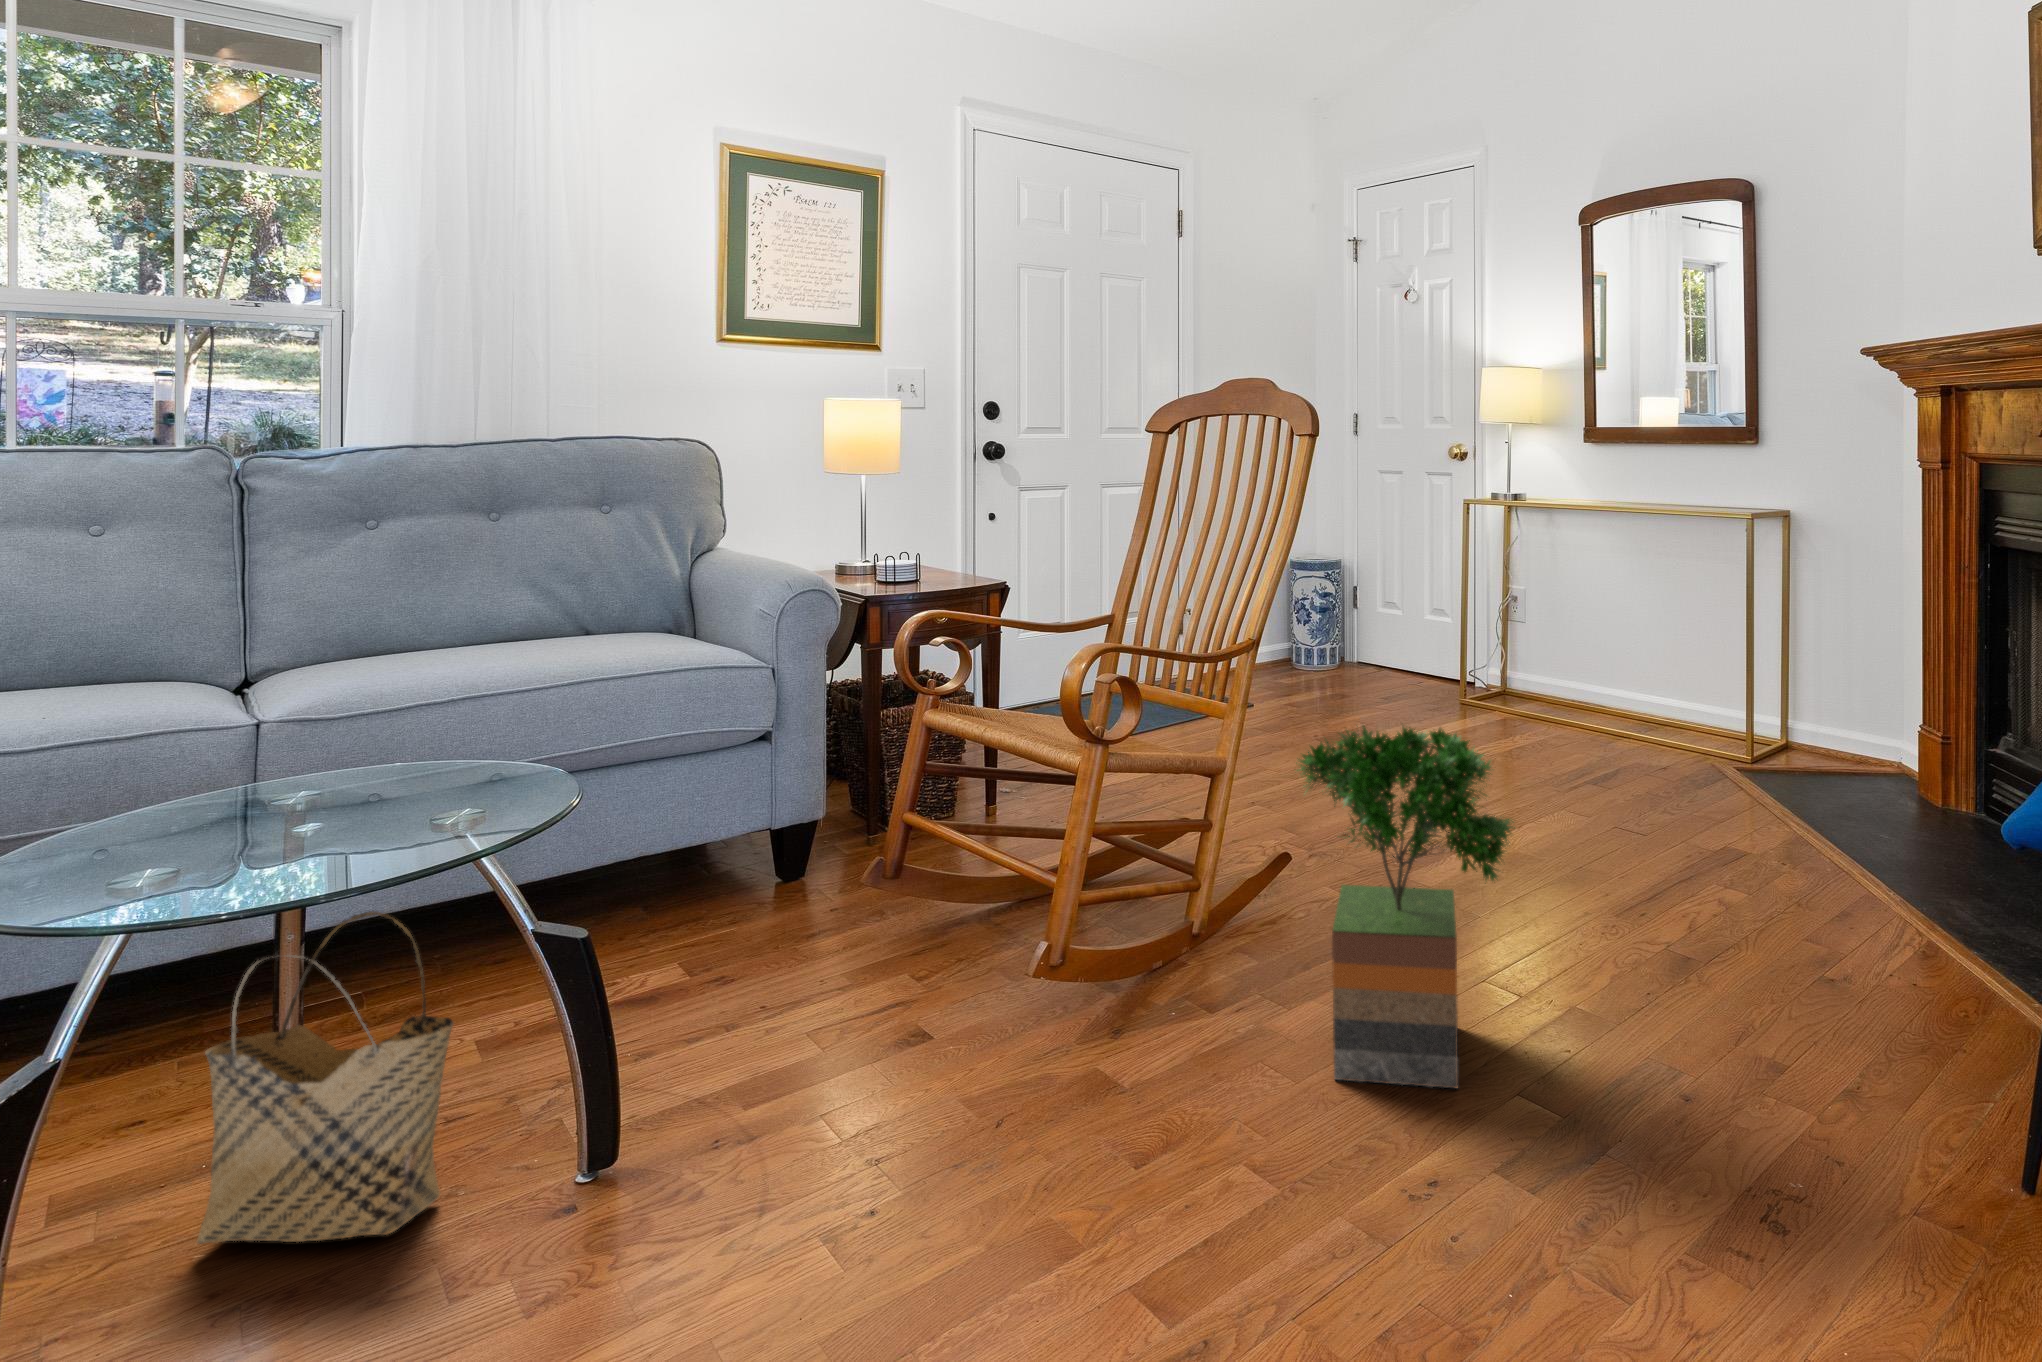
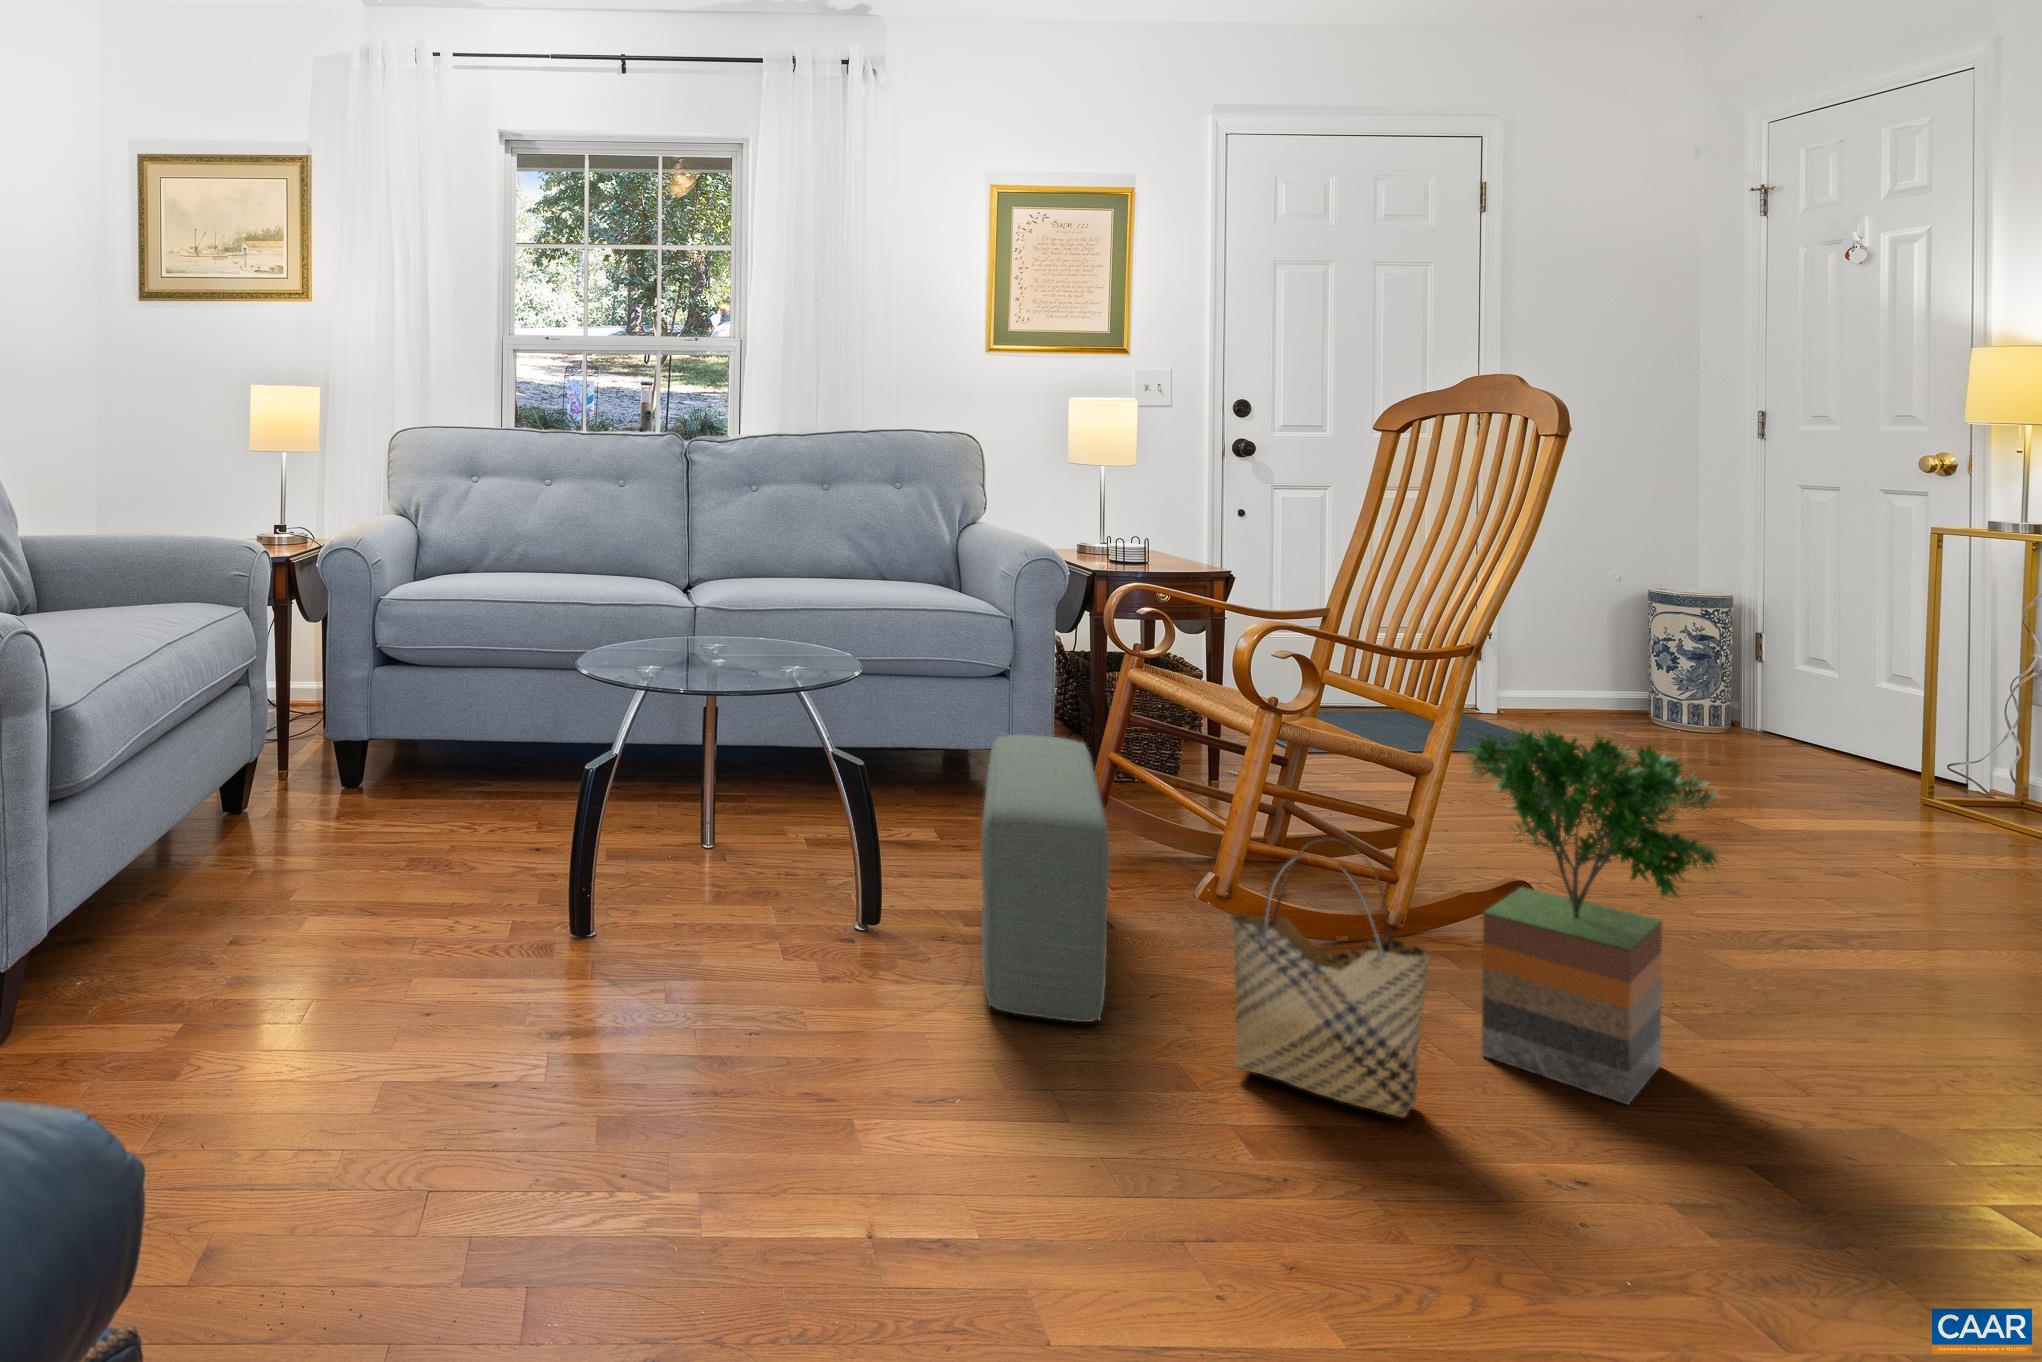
pouf: none [771,820,966,1268] -> present [981,735,1109,1022]
woven basket: present [197,911,453,1244] -> present [1230,837,1431,1117]

